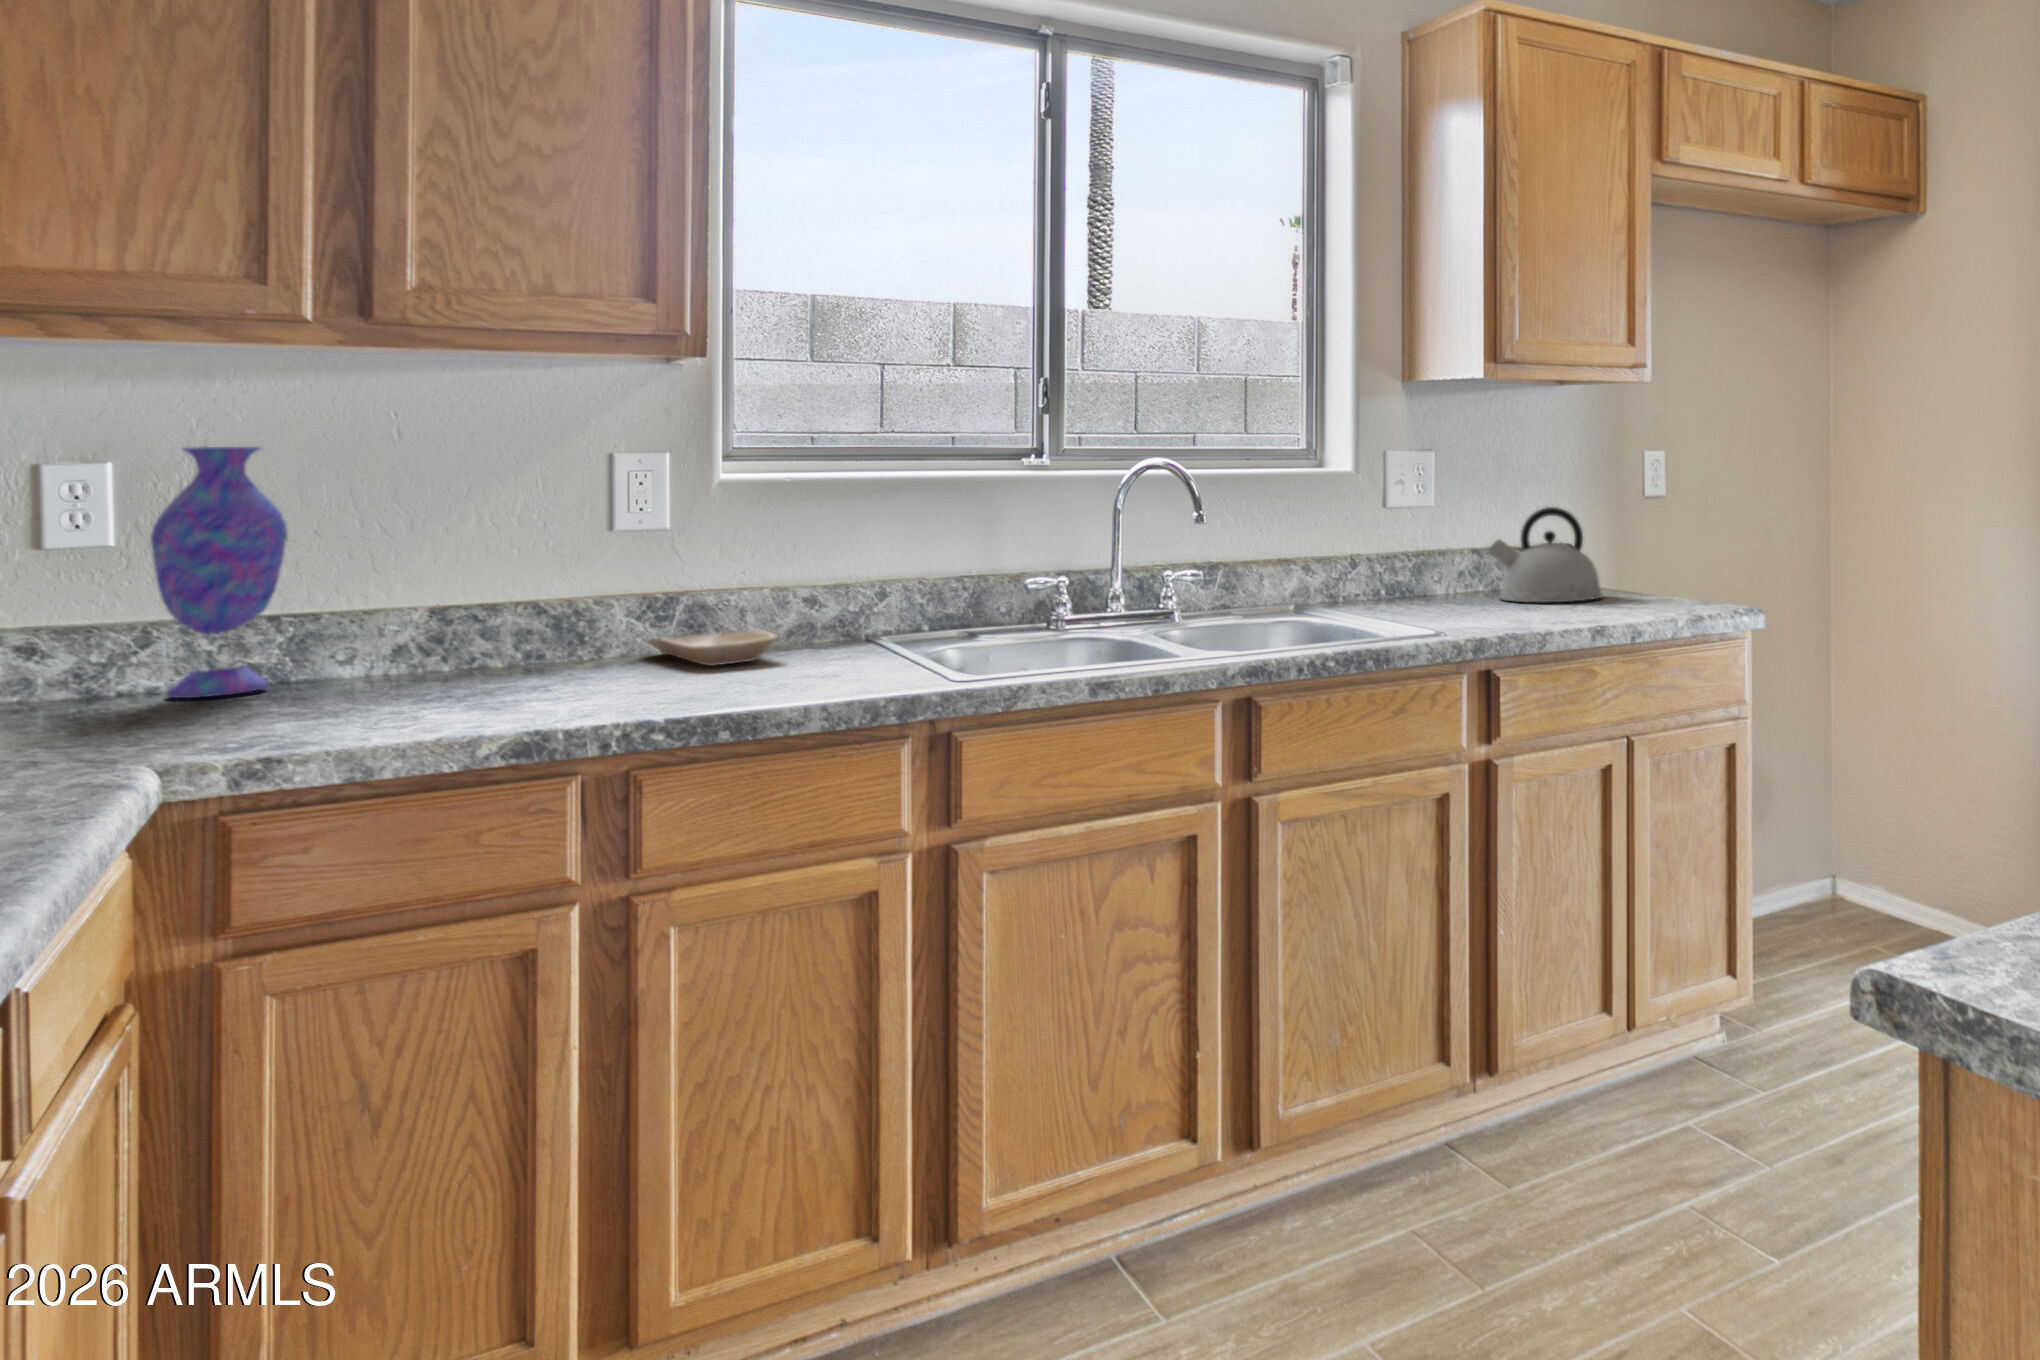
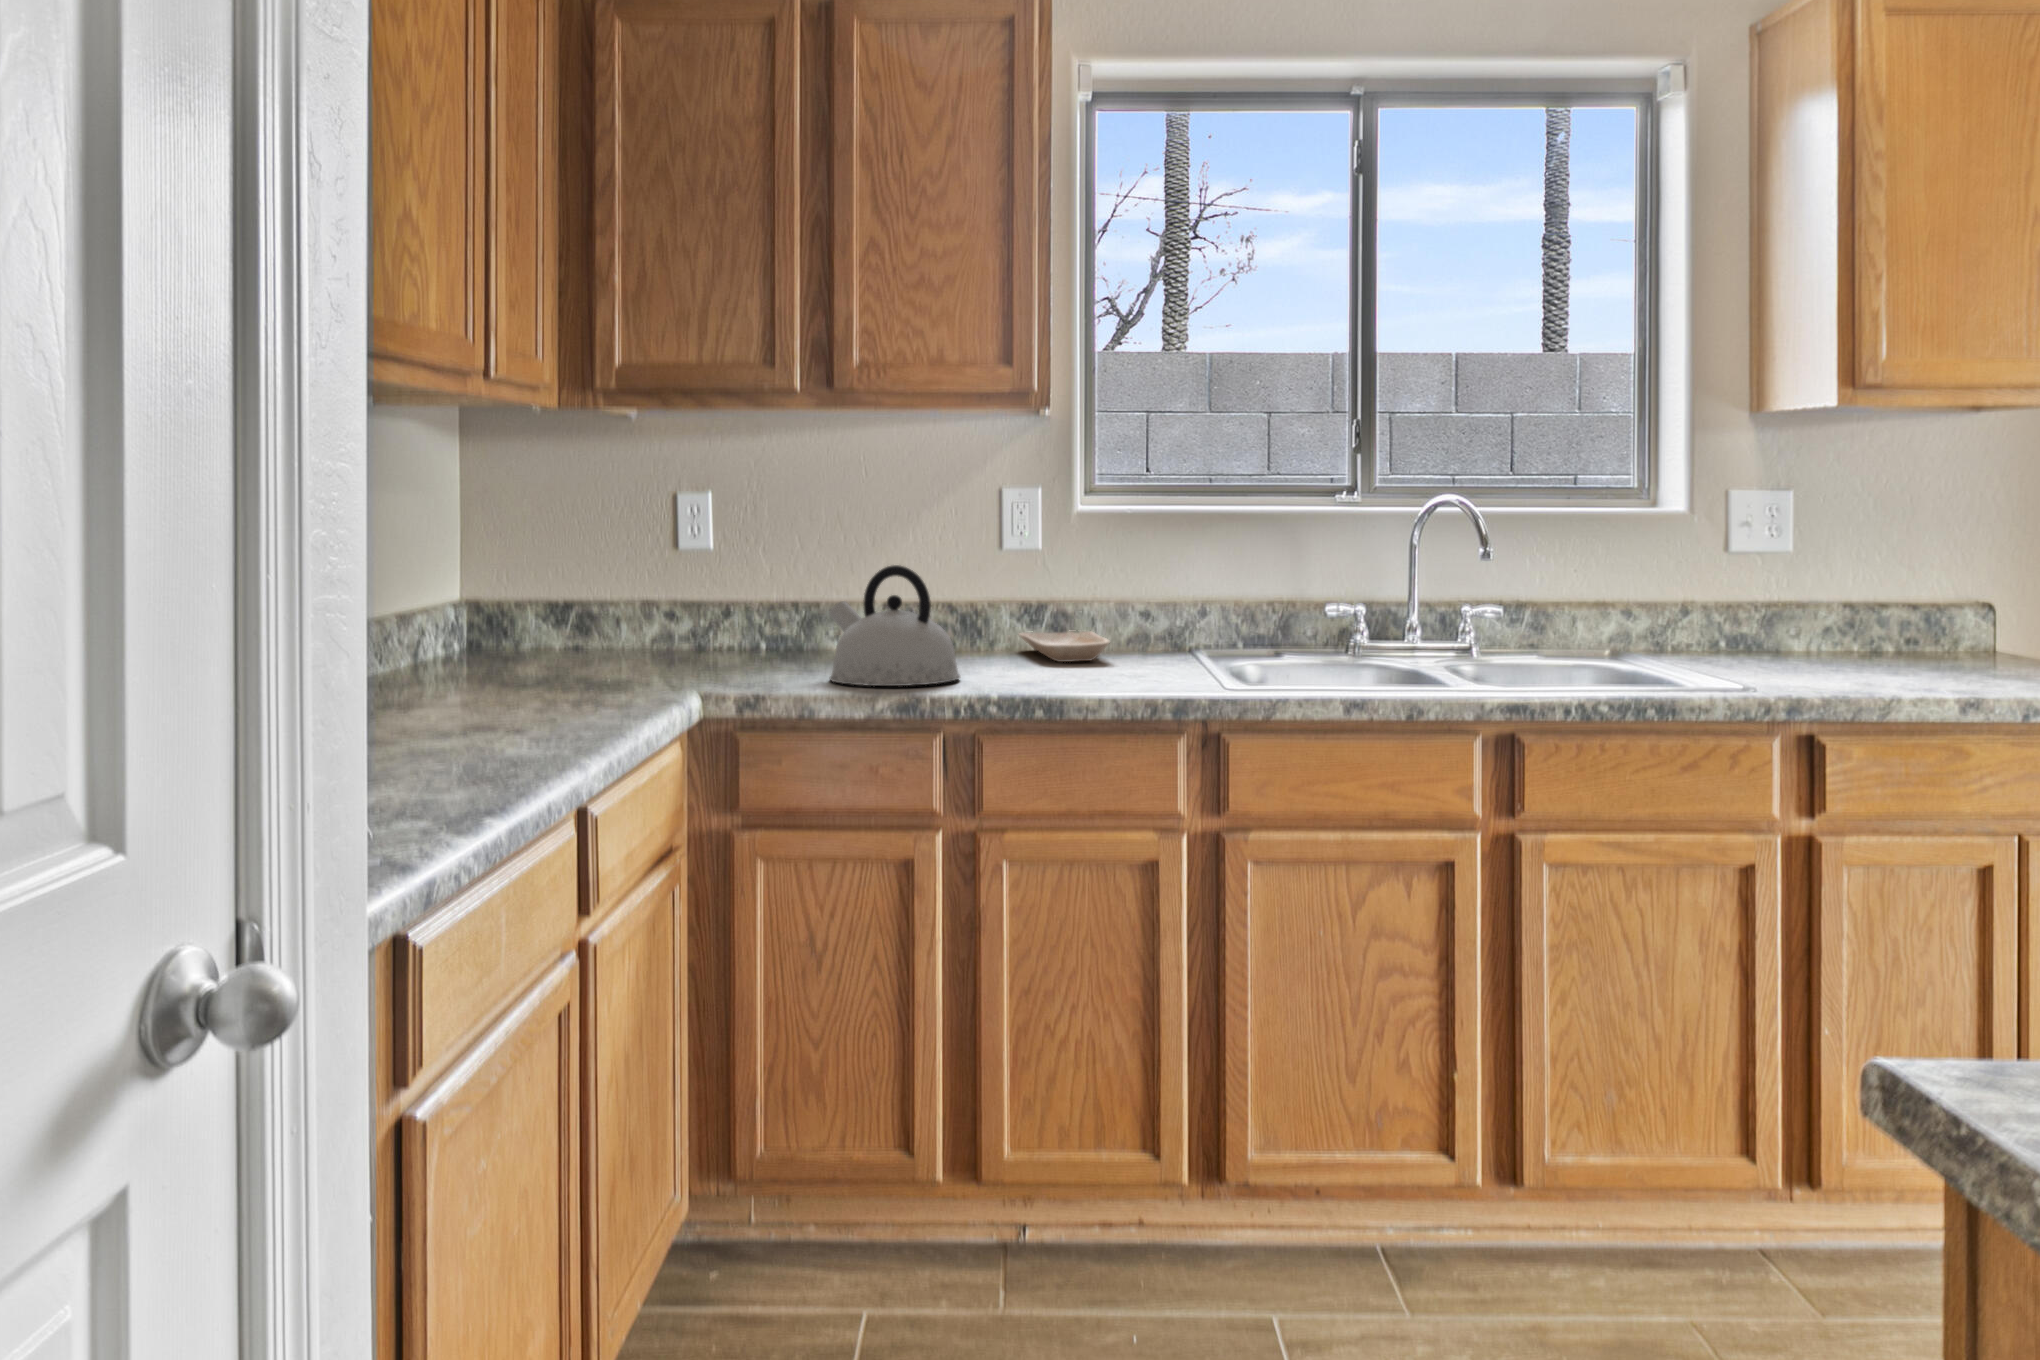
vase: present [151,447,287,698] -> none [719,479,795,654]
kettle: present [1489,507,1602,602] -> present [829,565,960,686]

